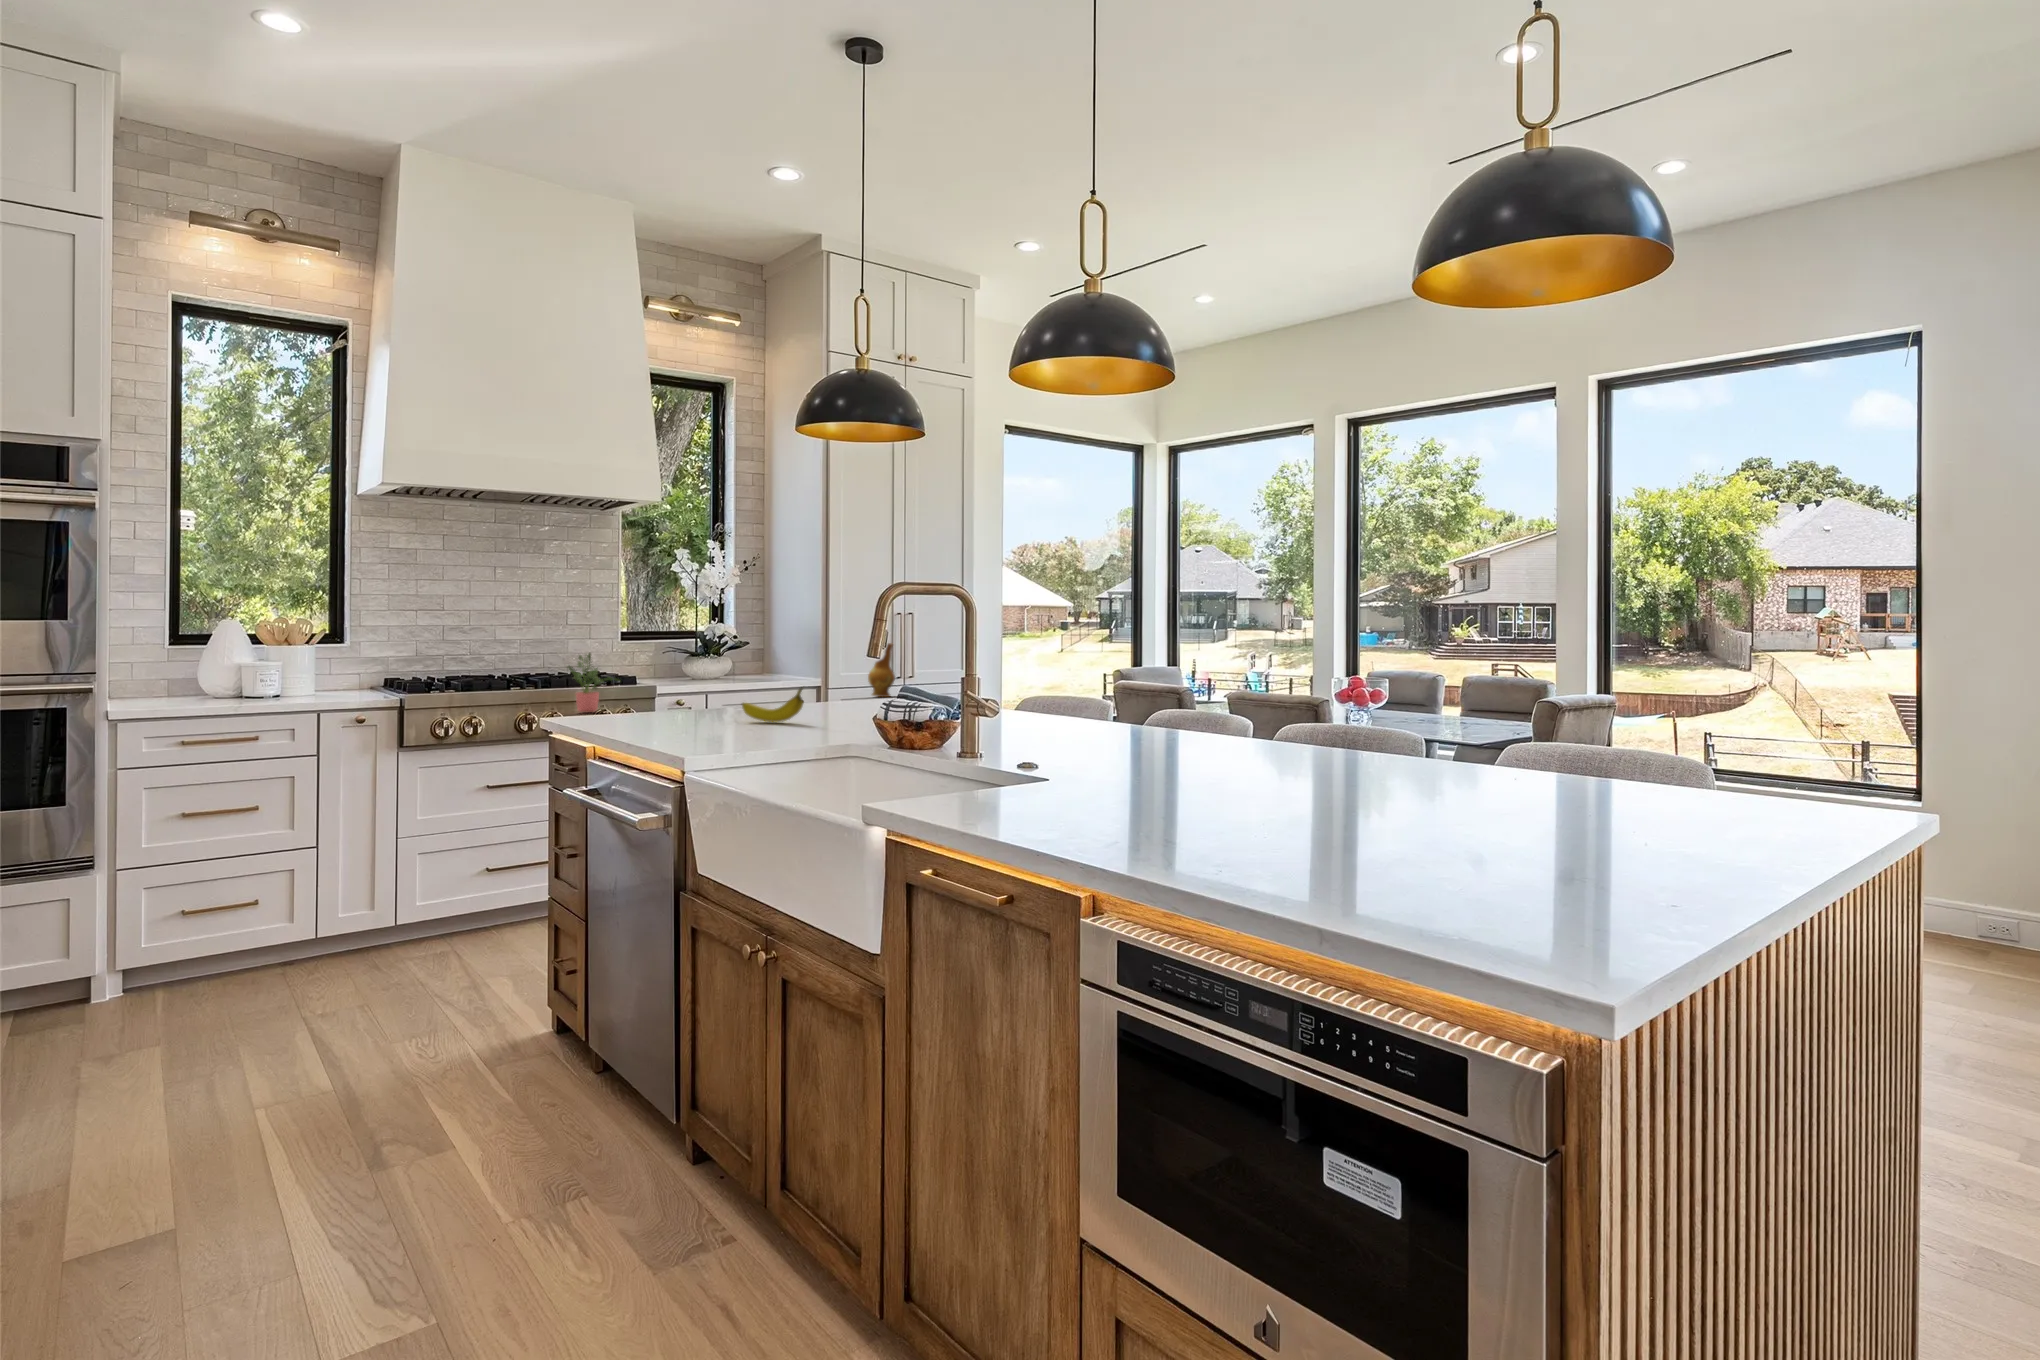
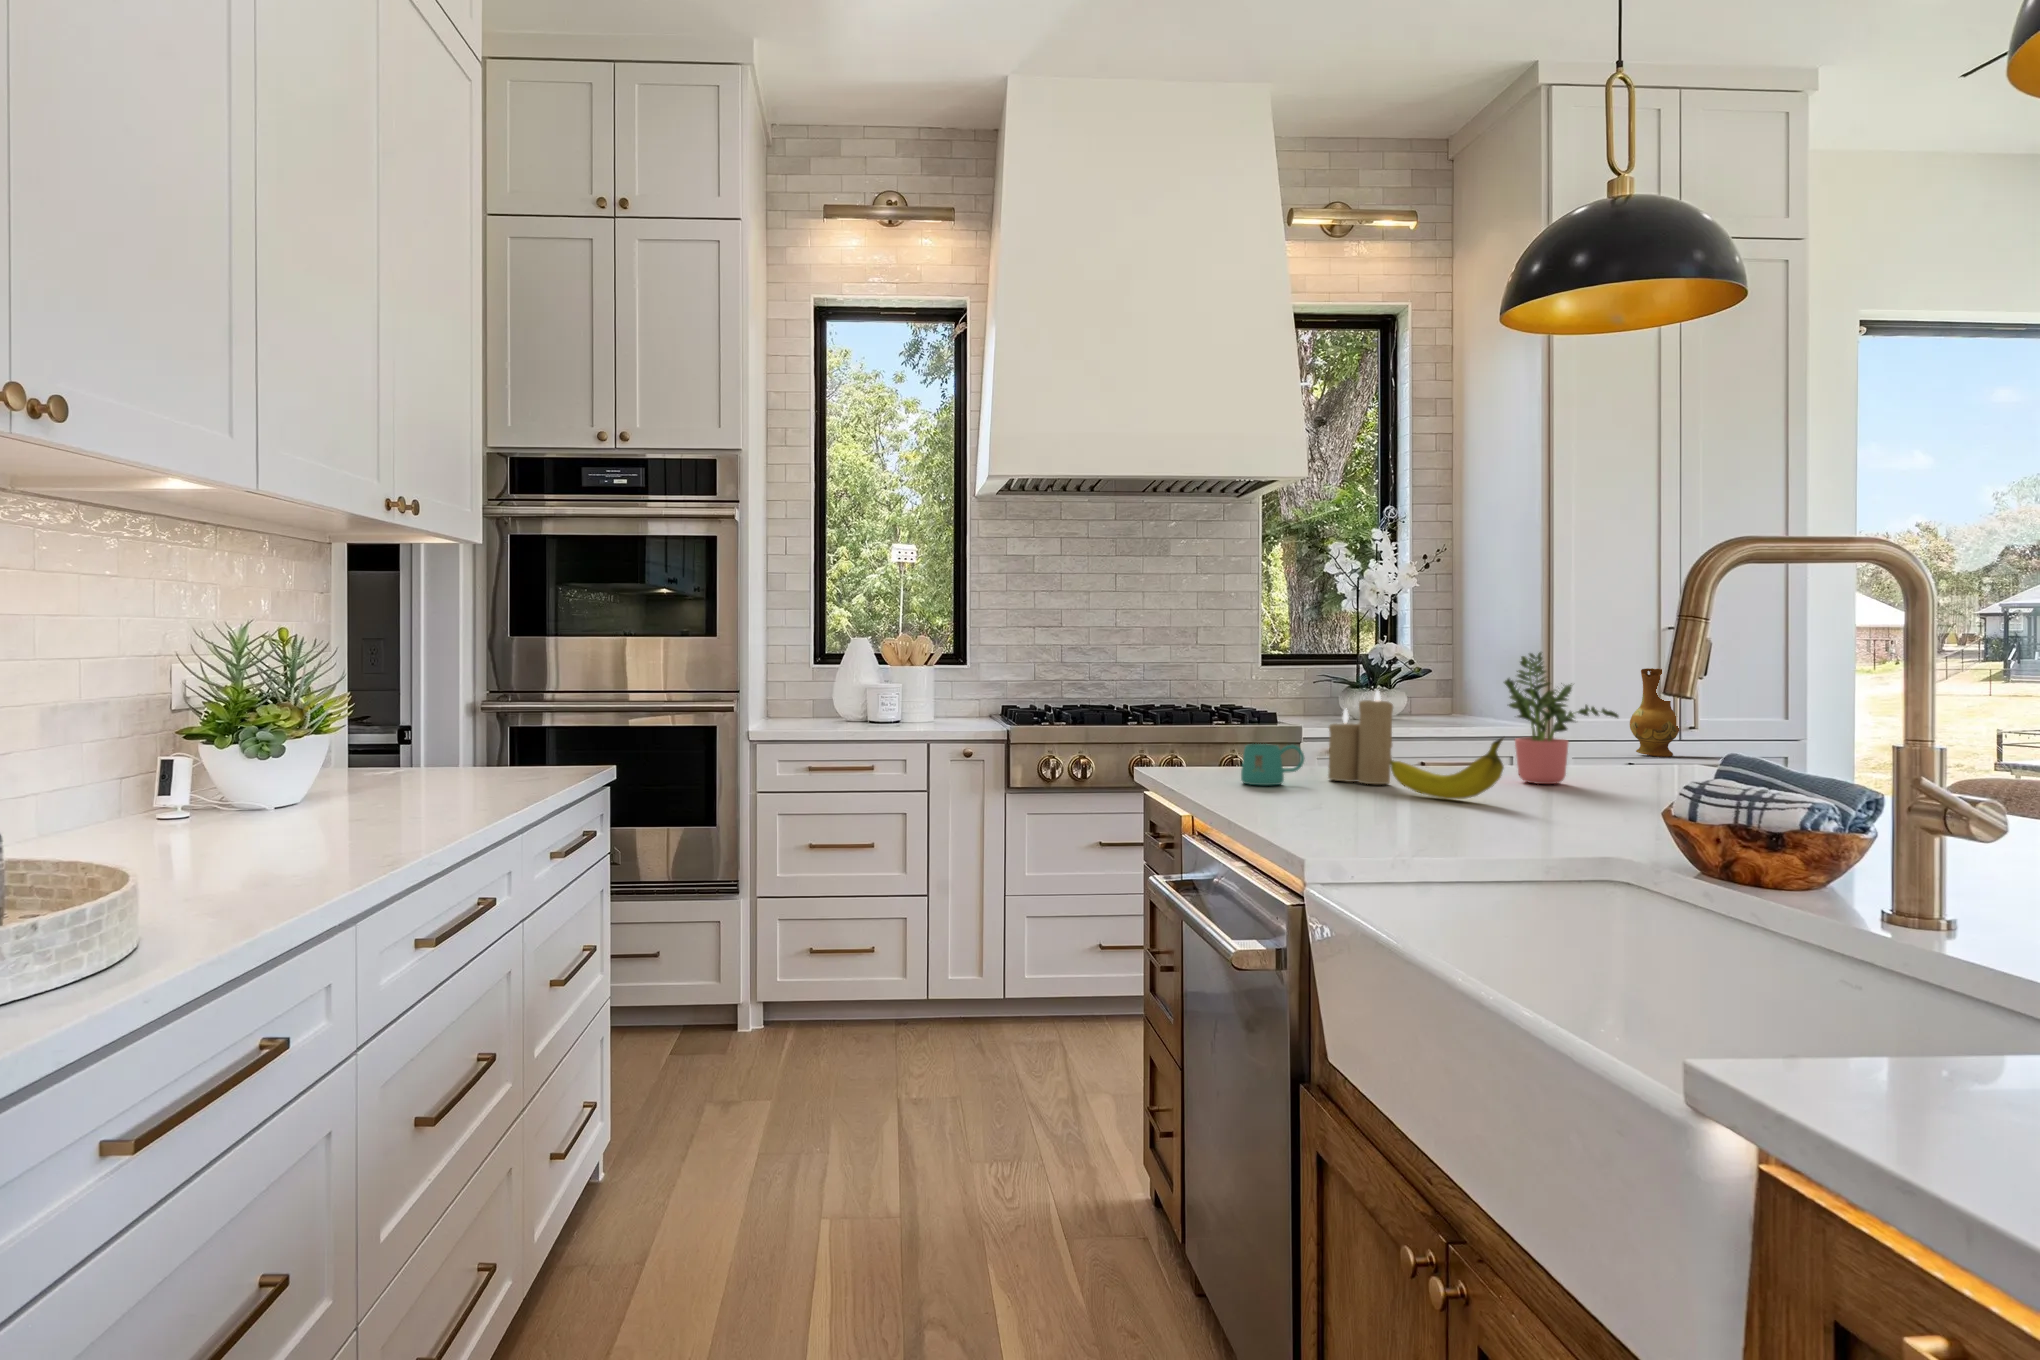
potted plant: present [568,654,620,713] -> present [1504,652,1618,784]
candle: none [702,661,742,718] -> present [1328,690,1393,784]
mug: none [648,696,689,722] -> present [1241,744,1305,785]

